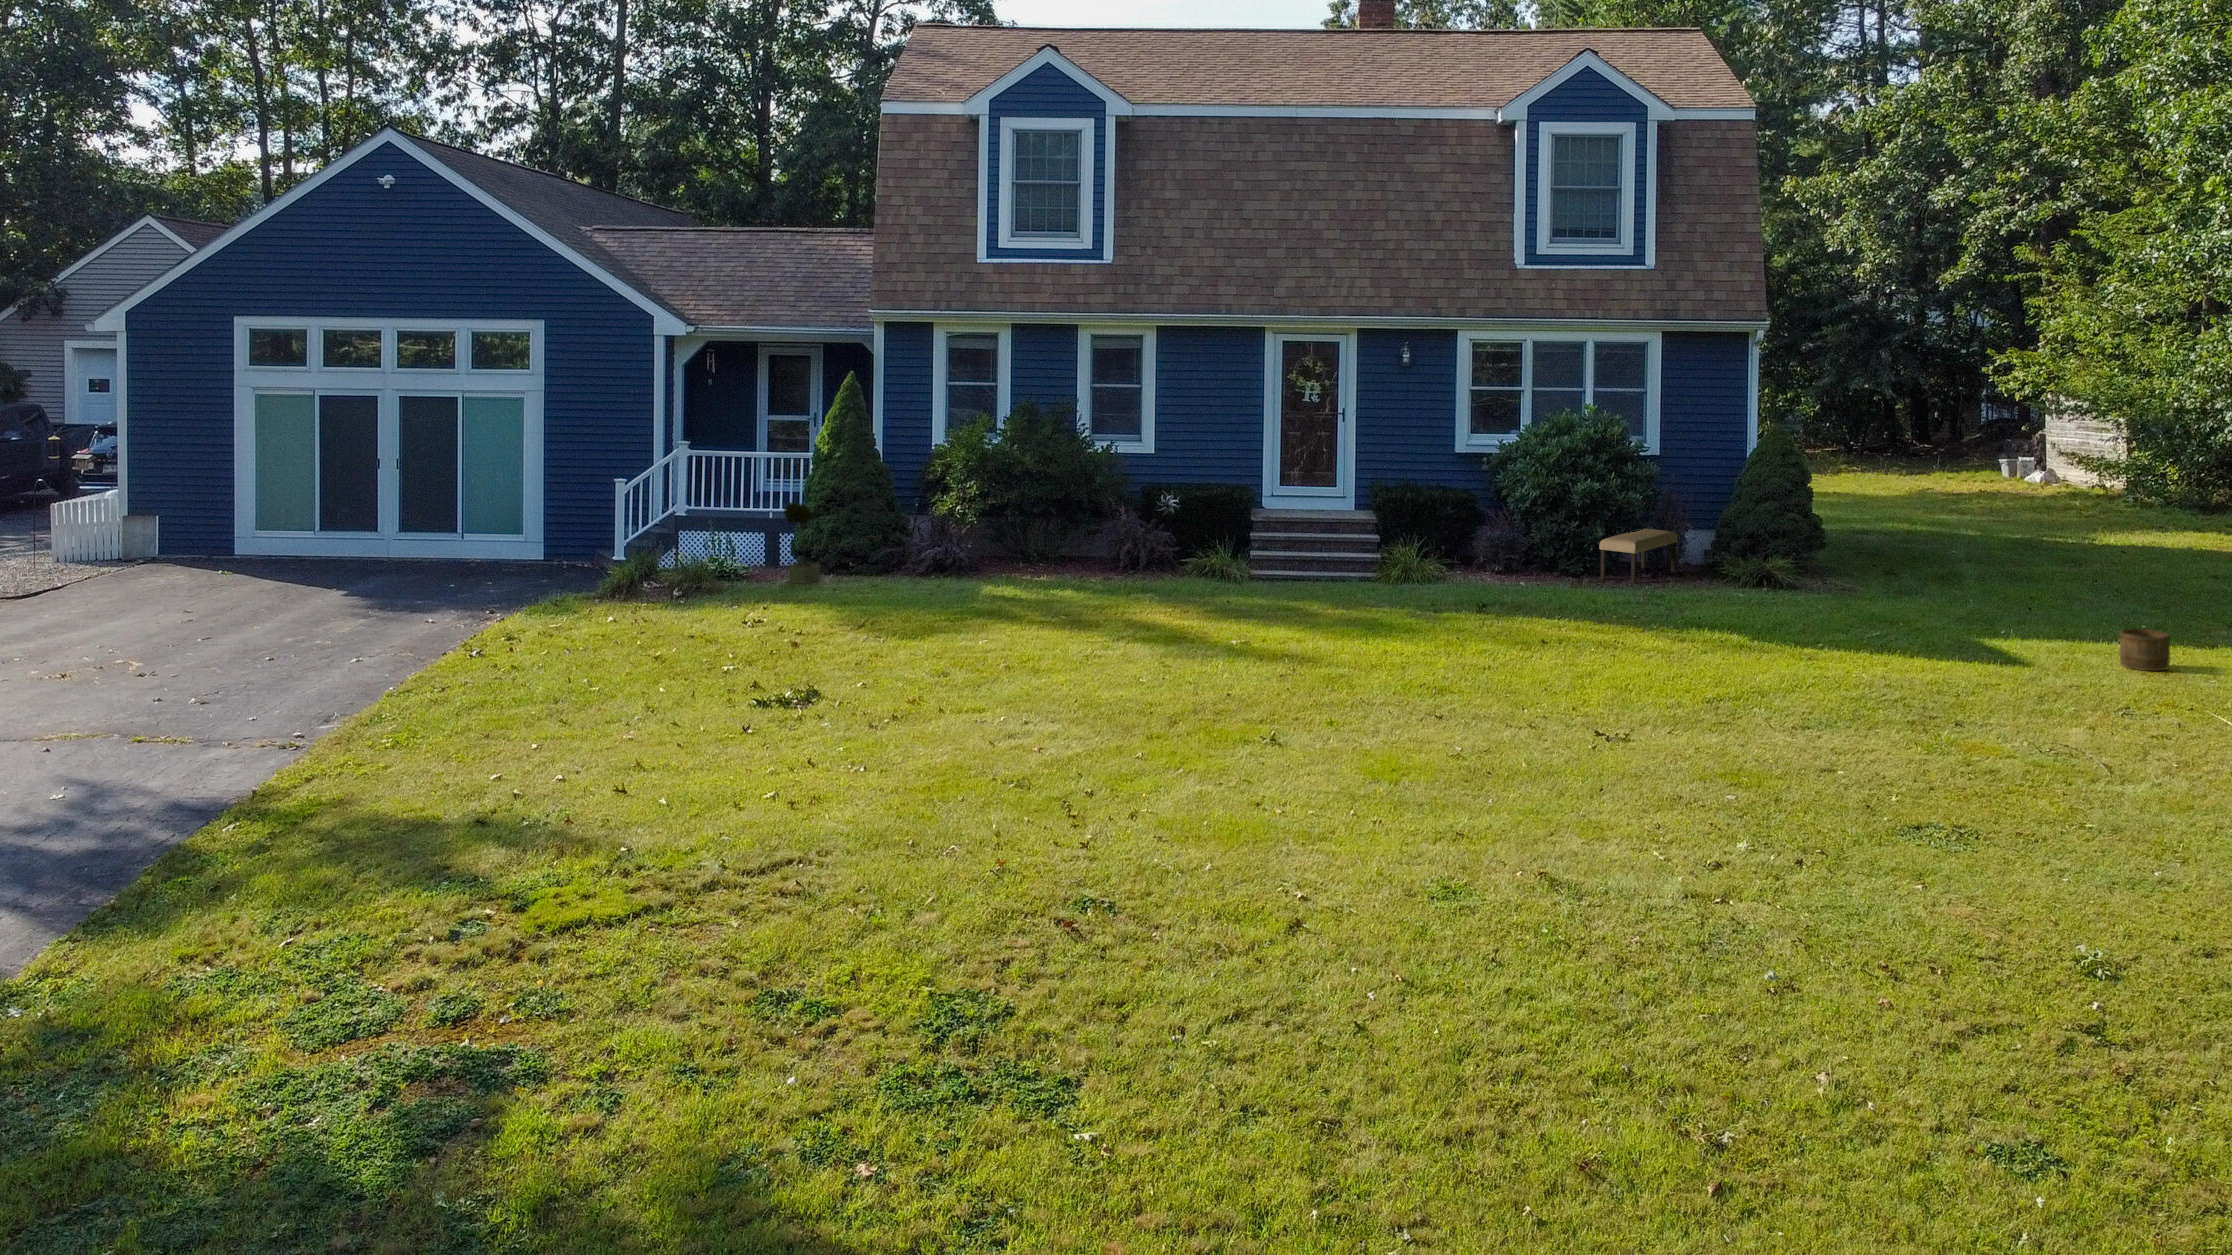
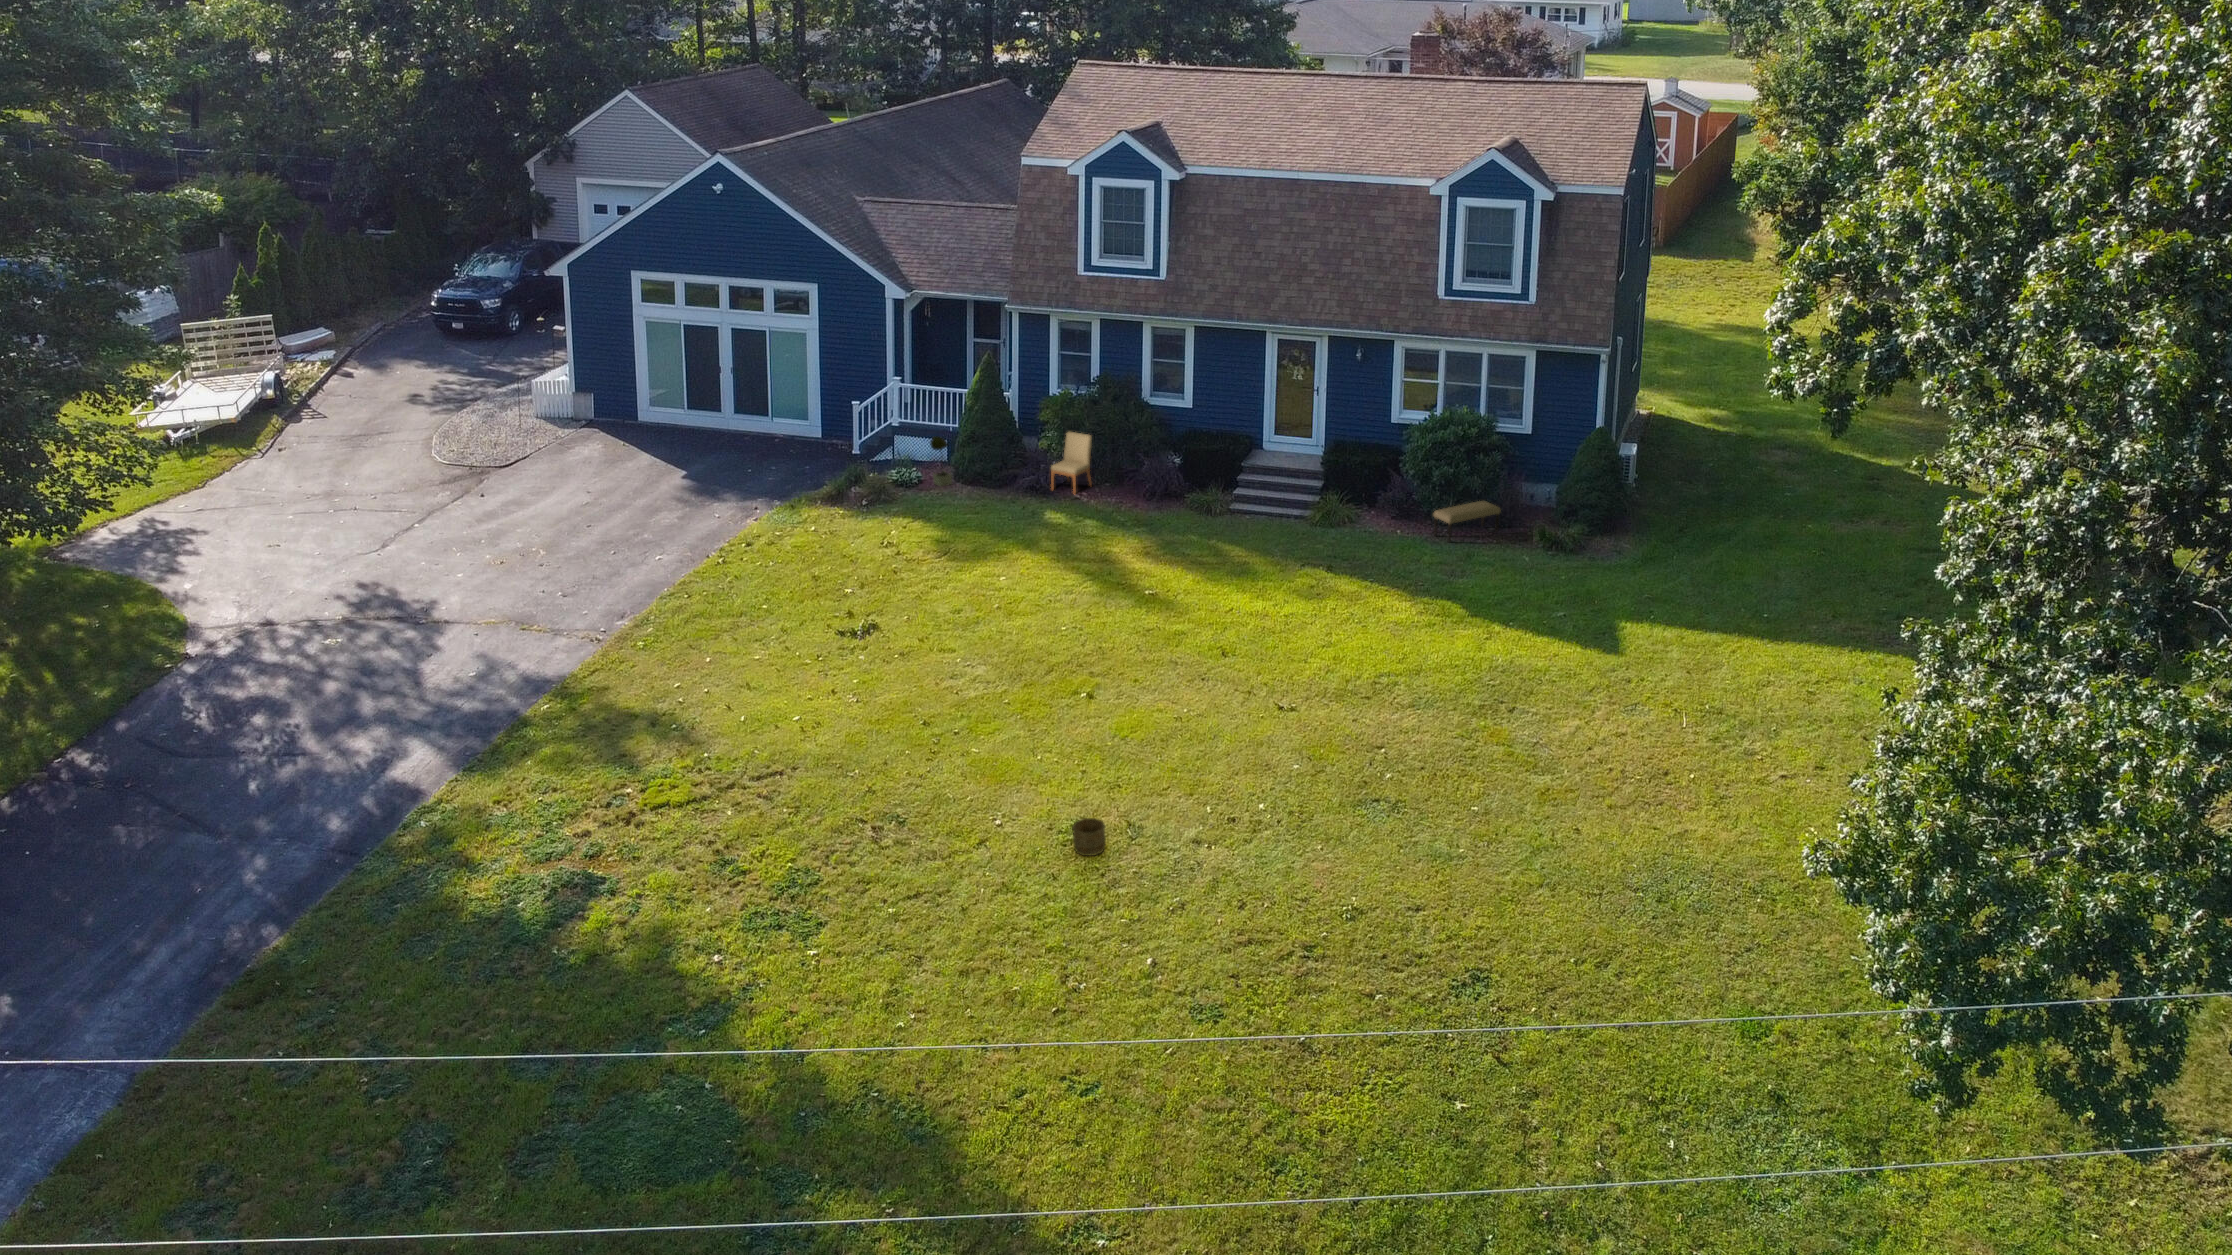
chair: none [983,487,1041,579] -> present [1051,431,1092,493]
wooden bucket: present [2119,628,2171,671] -> present [1072,818,1106,856]

